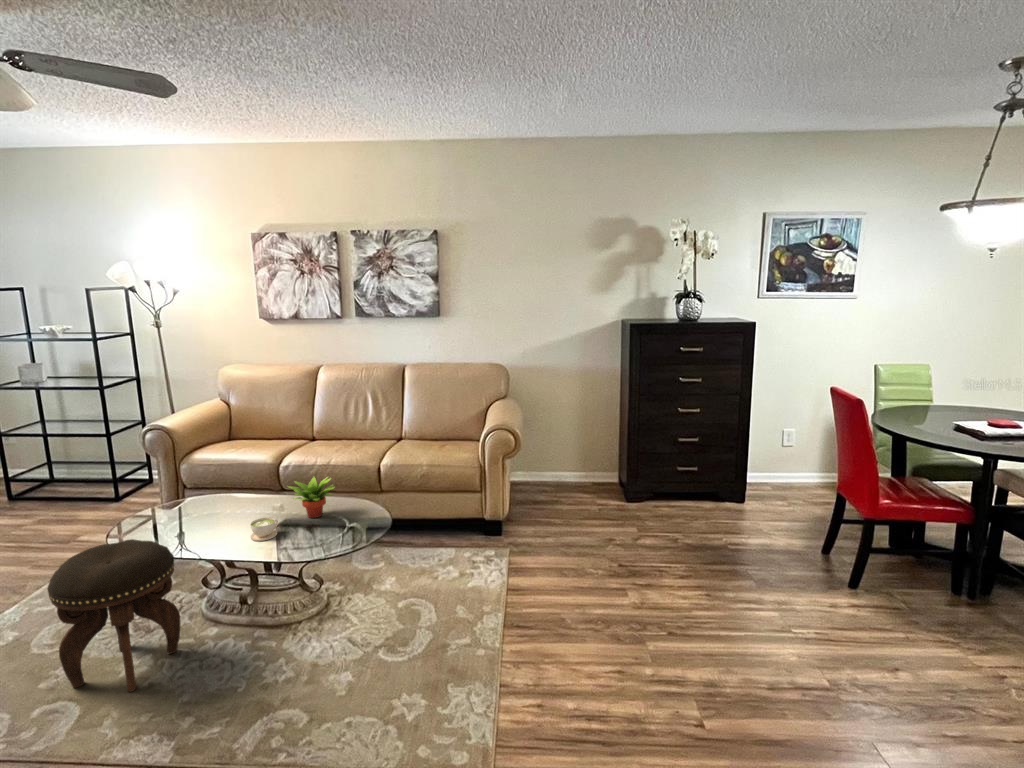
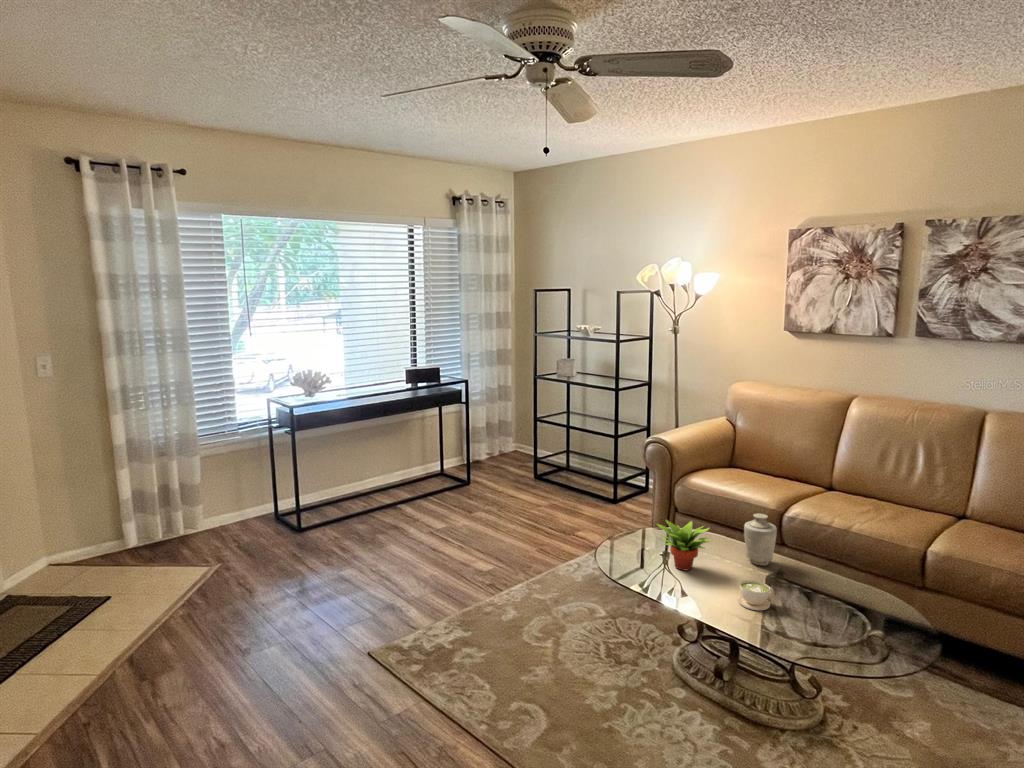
vase: none [248,466,276,508] -> present [744,514,777,566]
succulent plant: present [287,477,334,518] -> present [657,520,712,570]
footstool: present [47,539,180,692] -> none [546,557,655,723]

